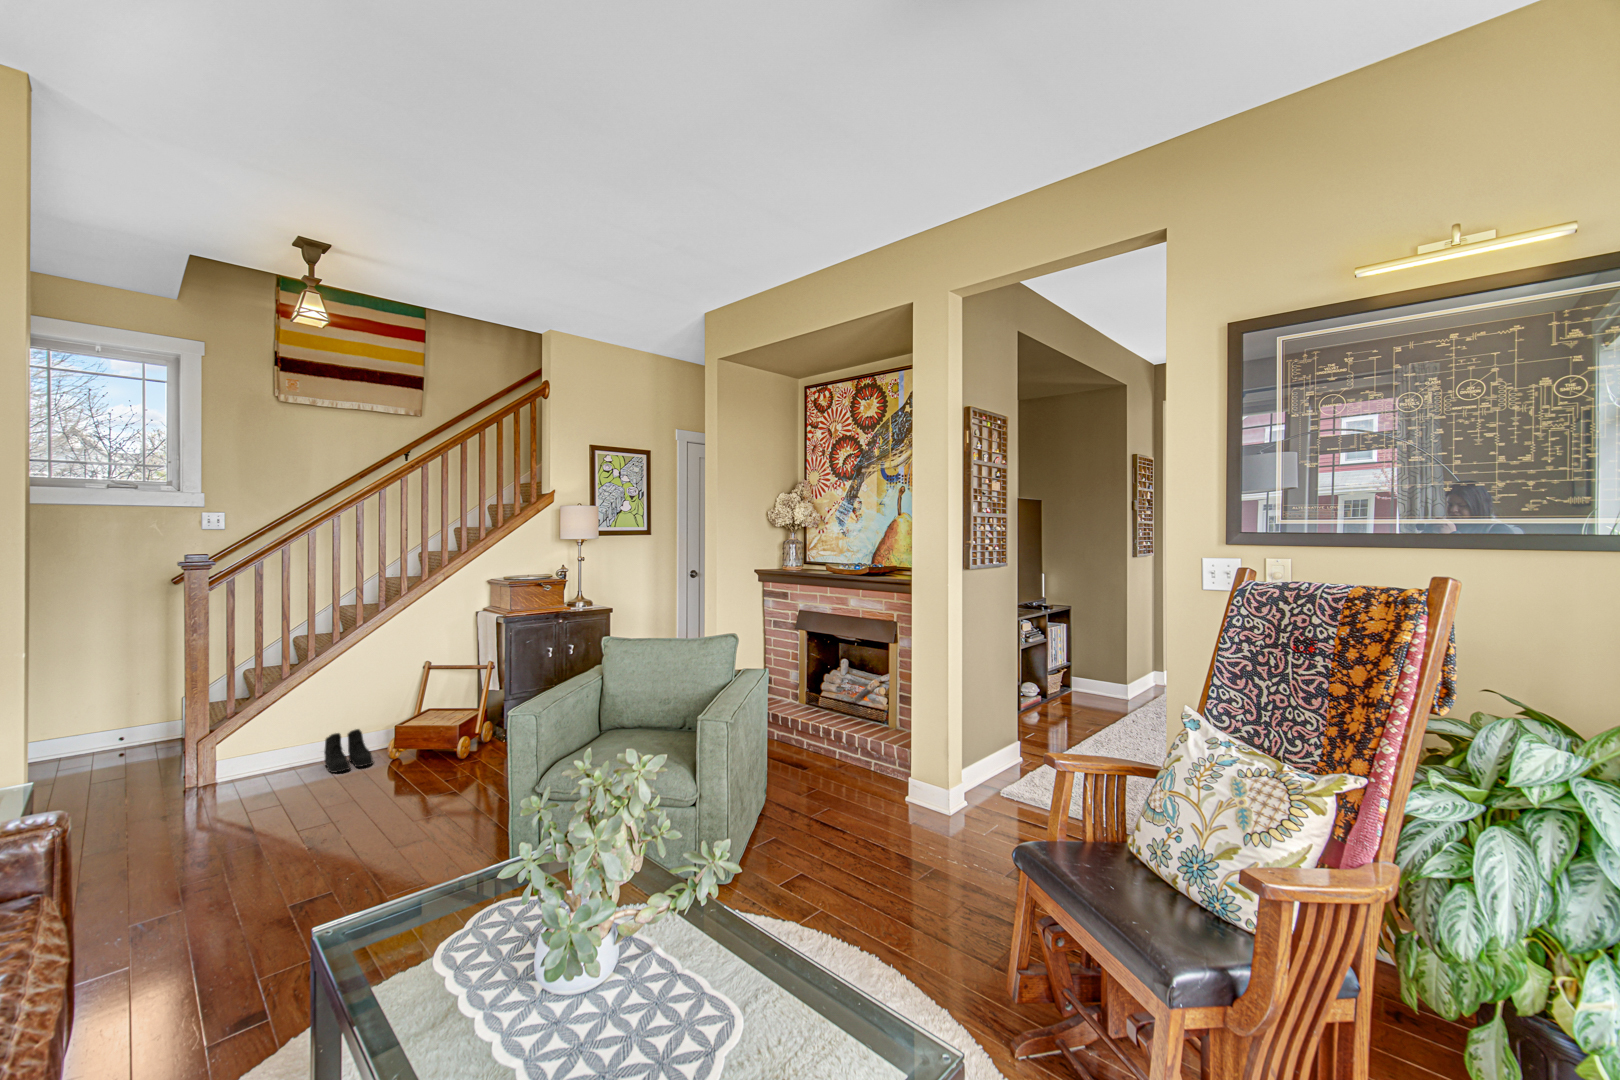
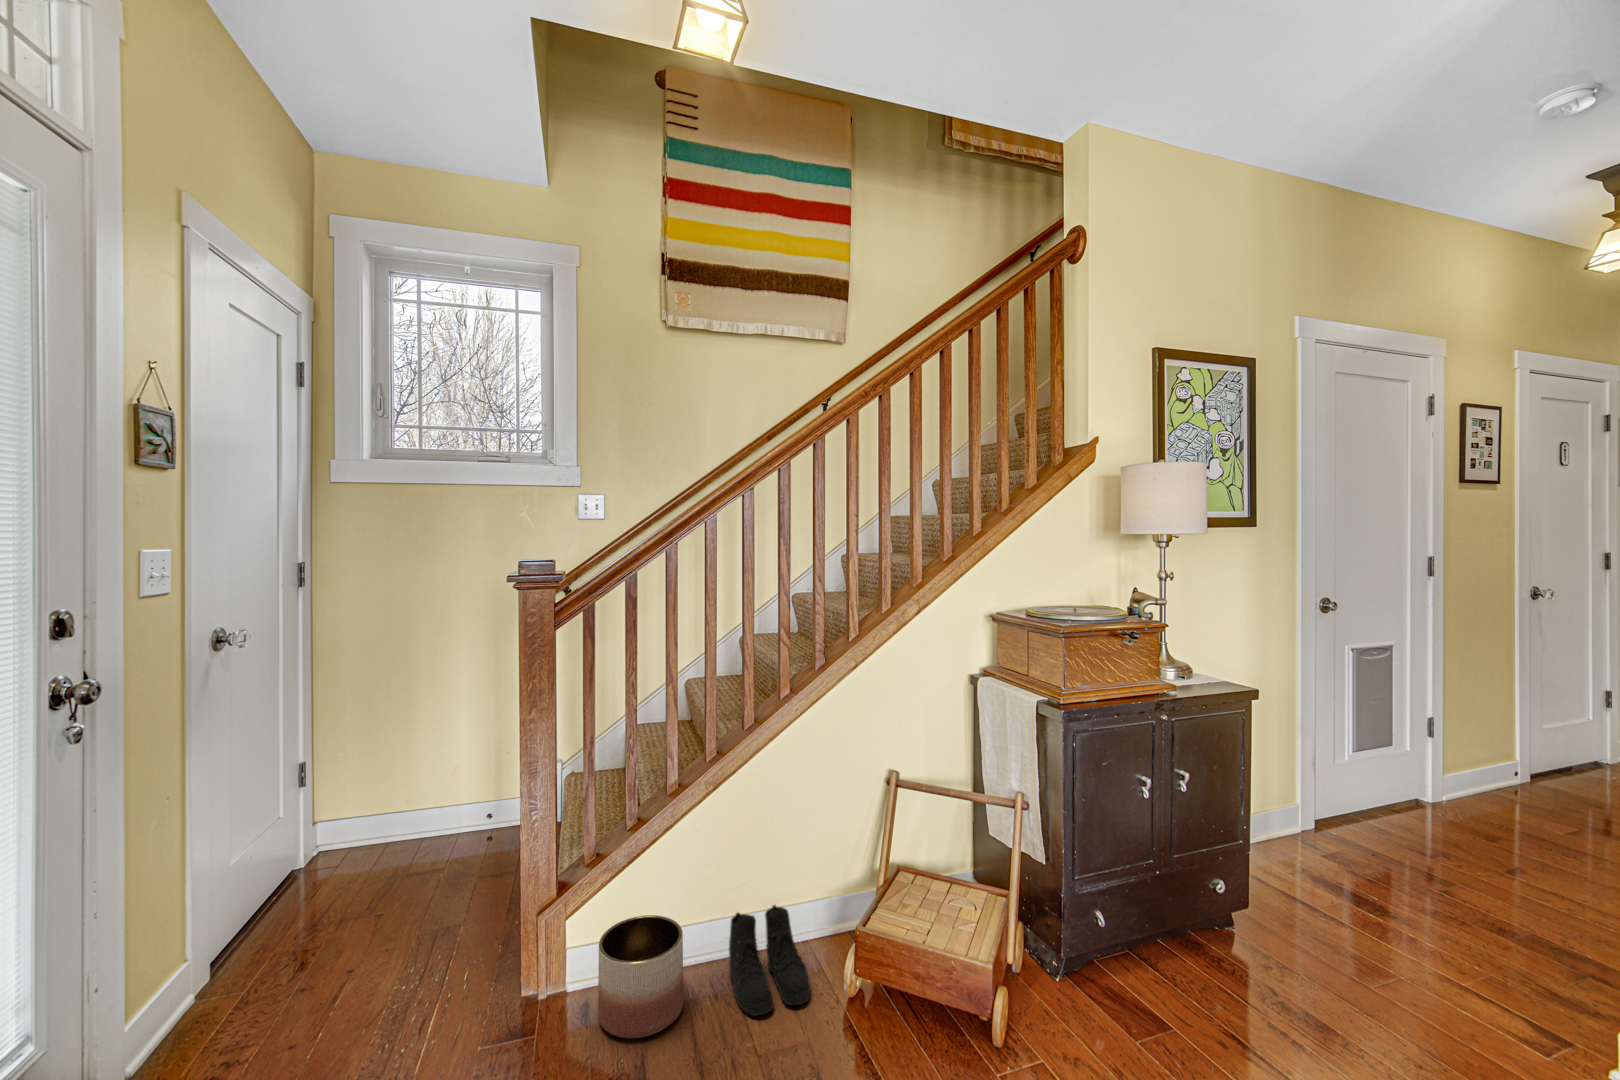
planter: none [242,738,296,789] -> present [598,915,684,1038]

